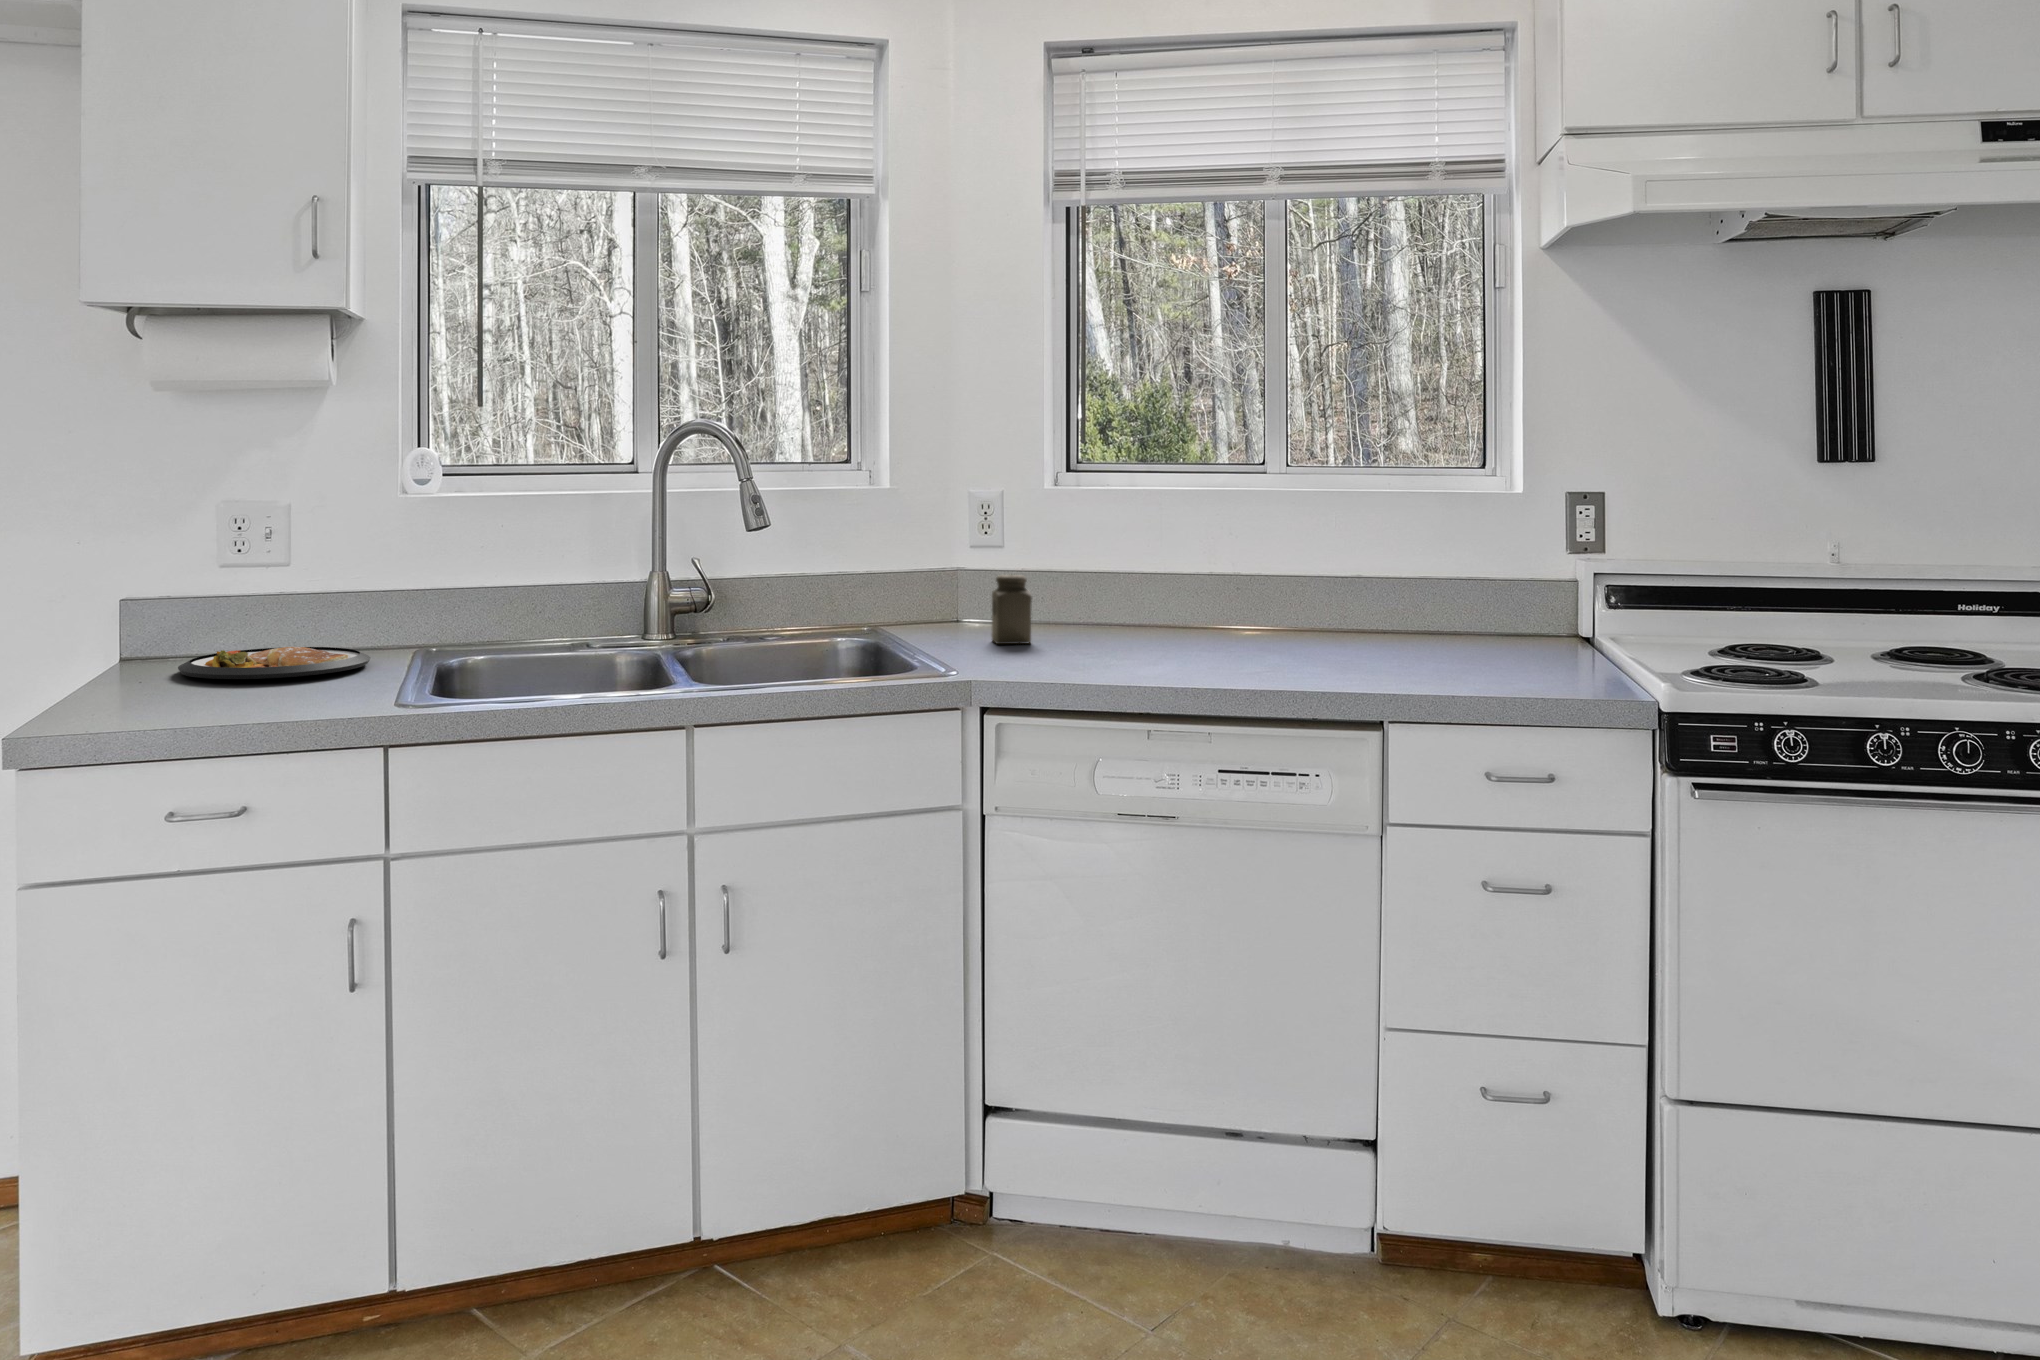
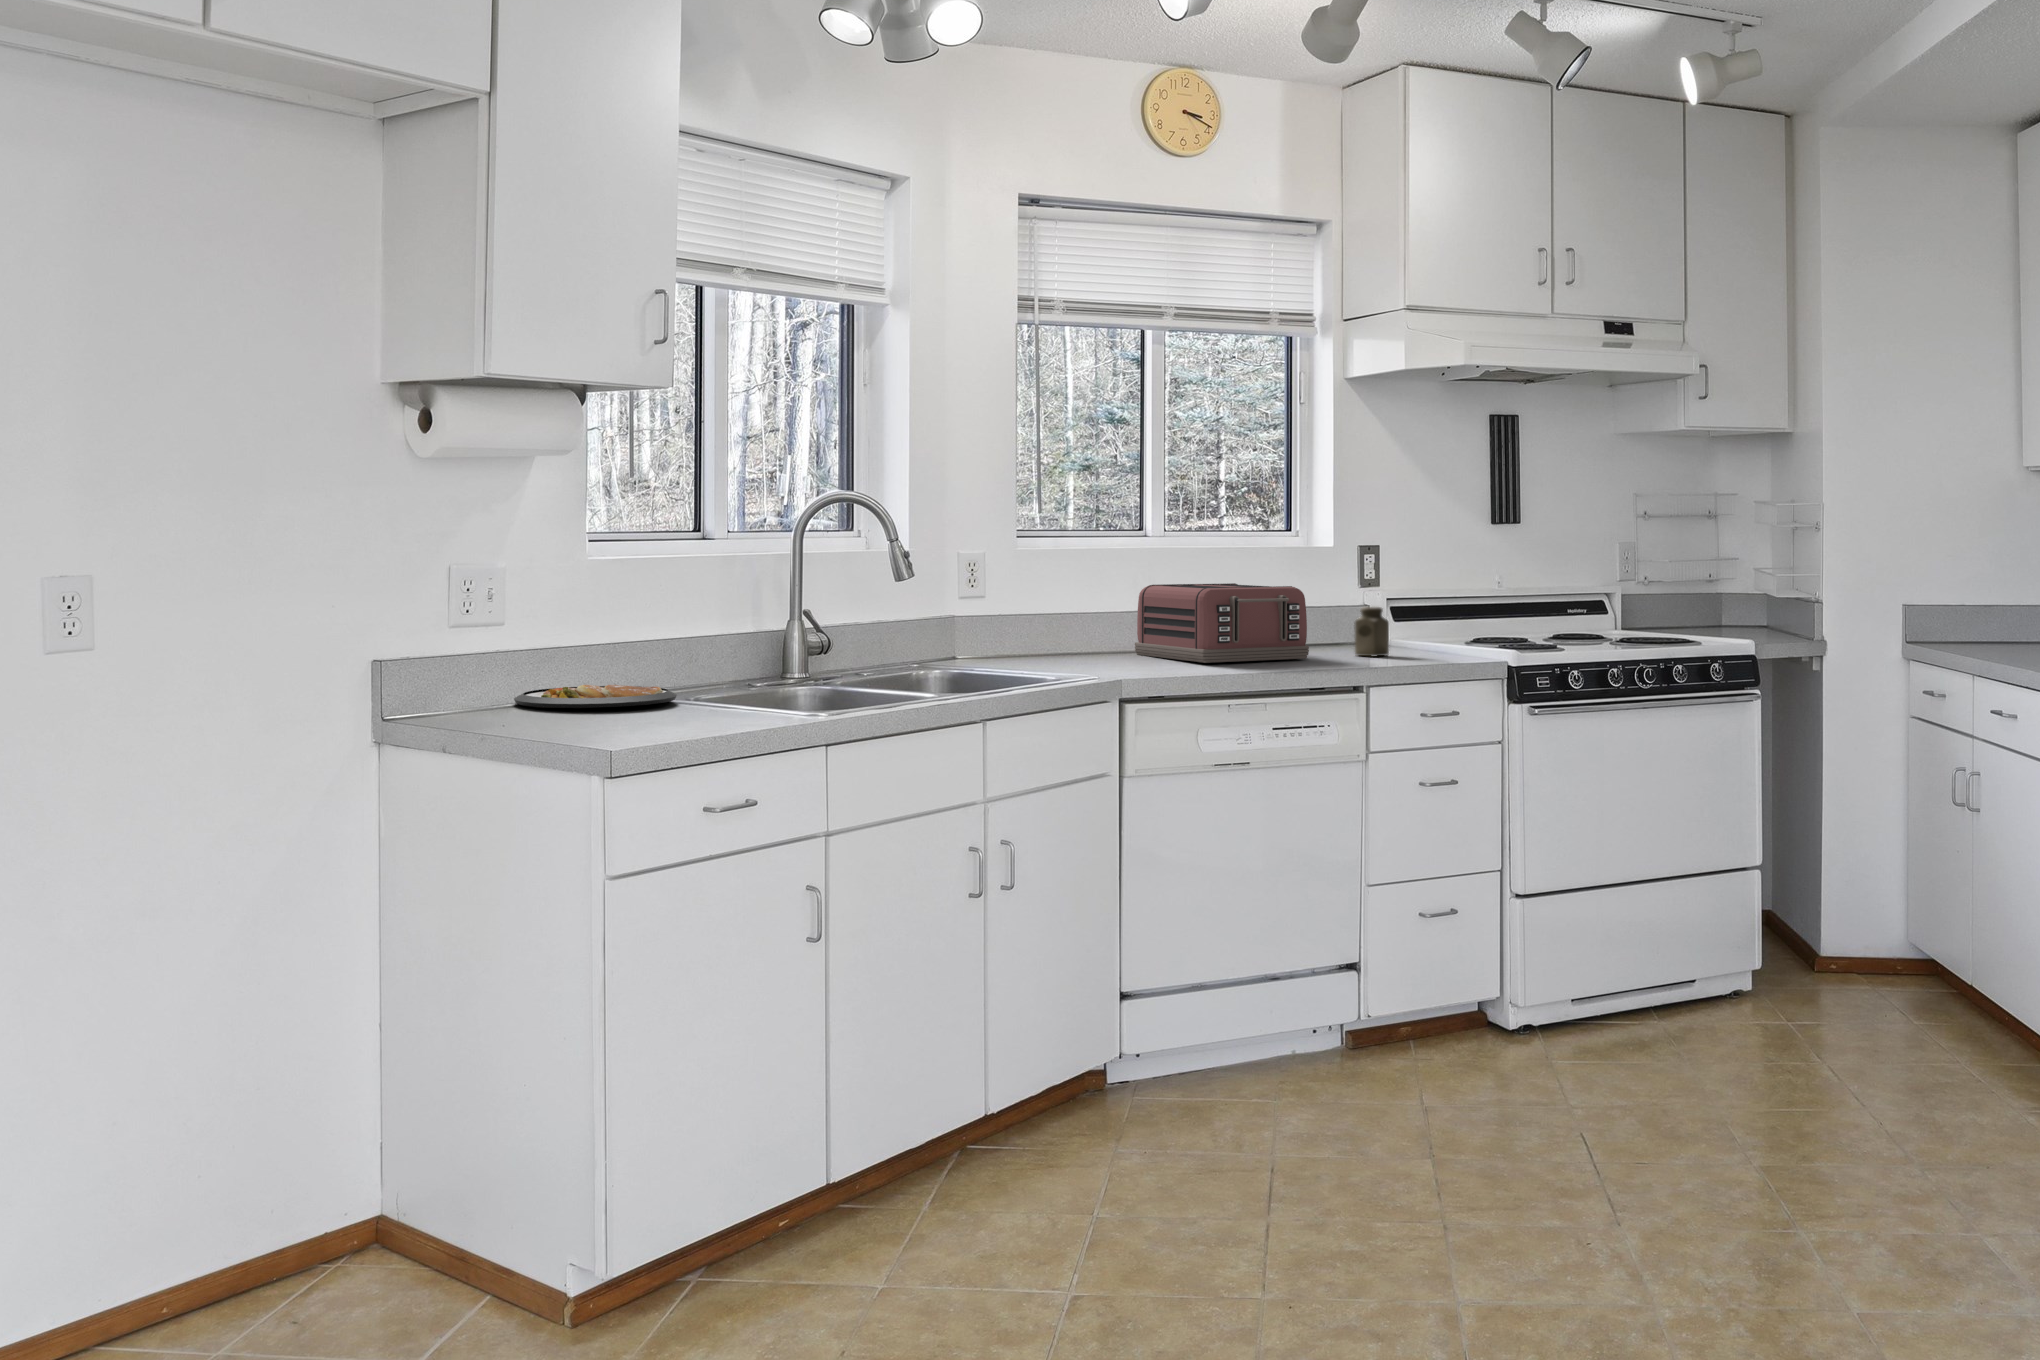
toaster: none [1160,545,1346,663] -> present [1135,583,1309,663]
salt shaker: present [991,575,1032,644] -> present [1354,607,1389,656]

